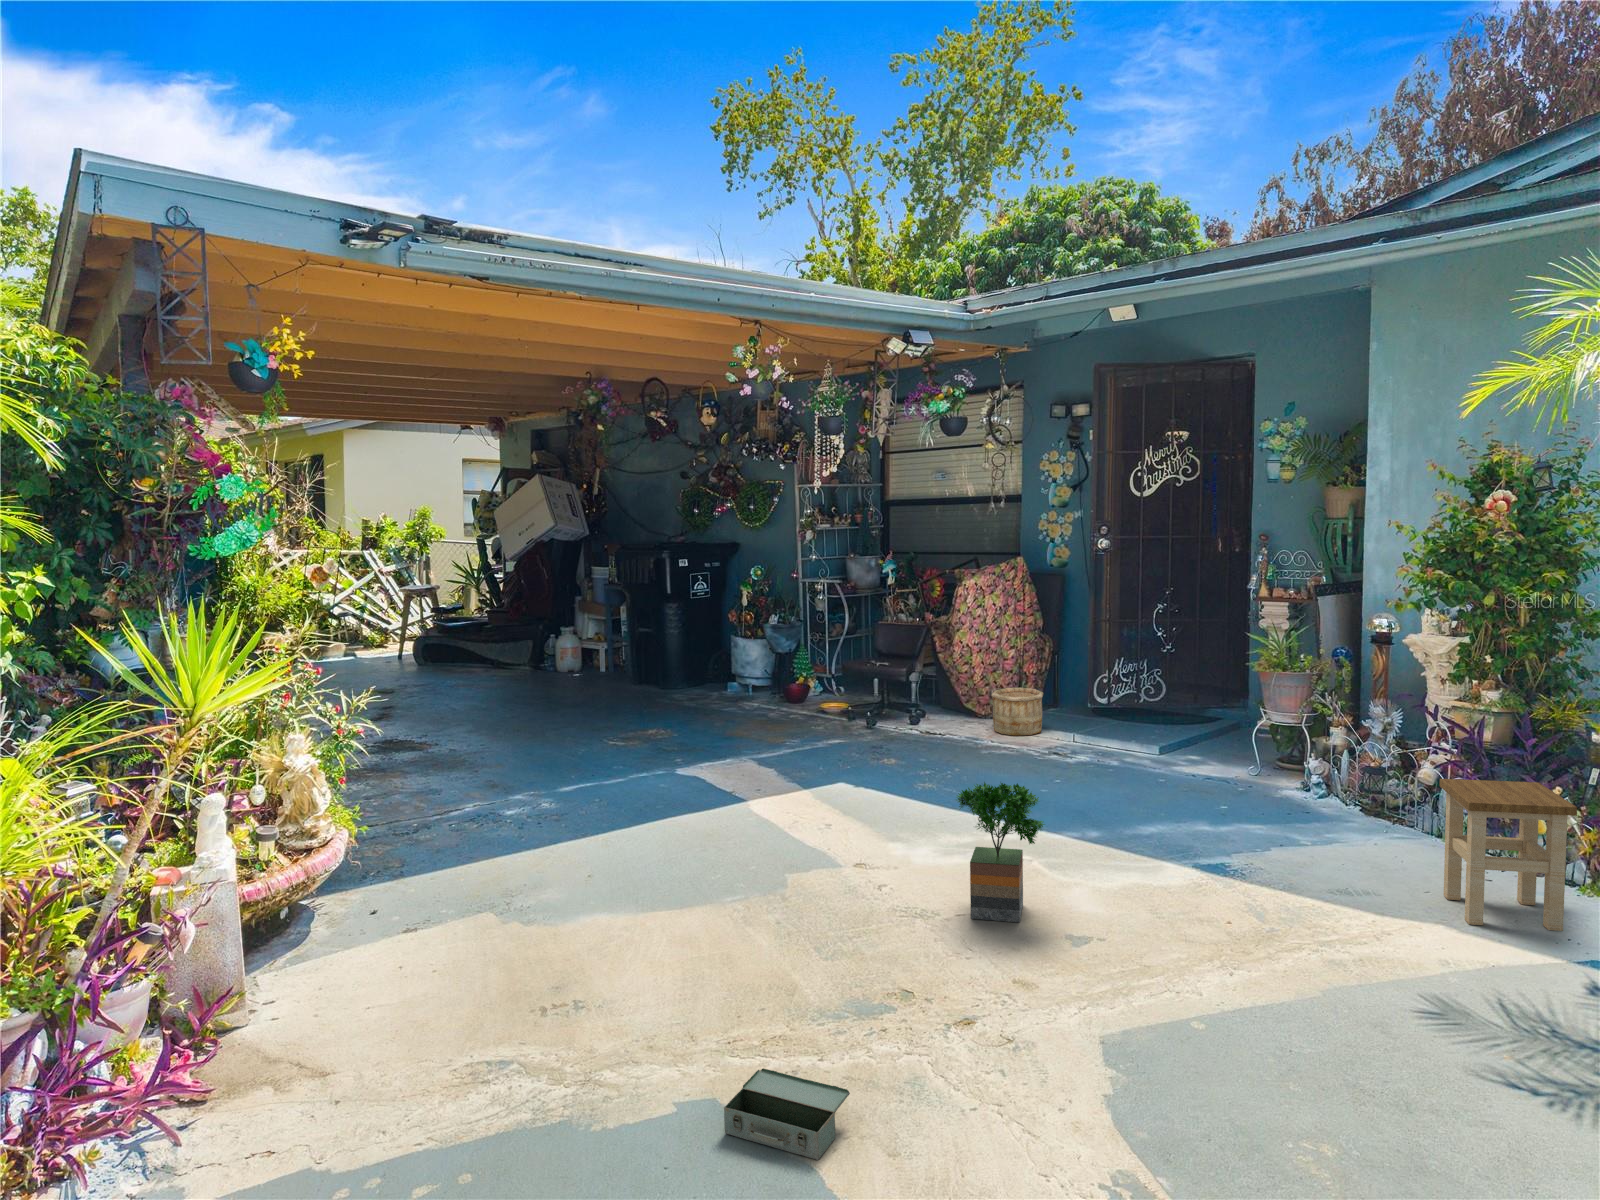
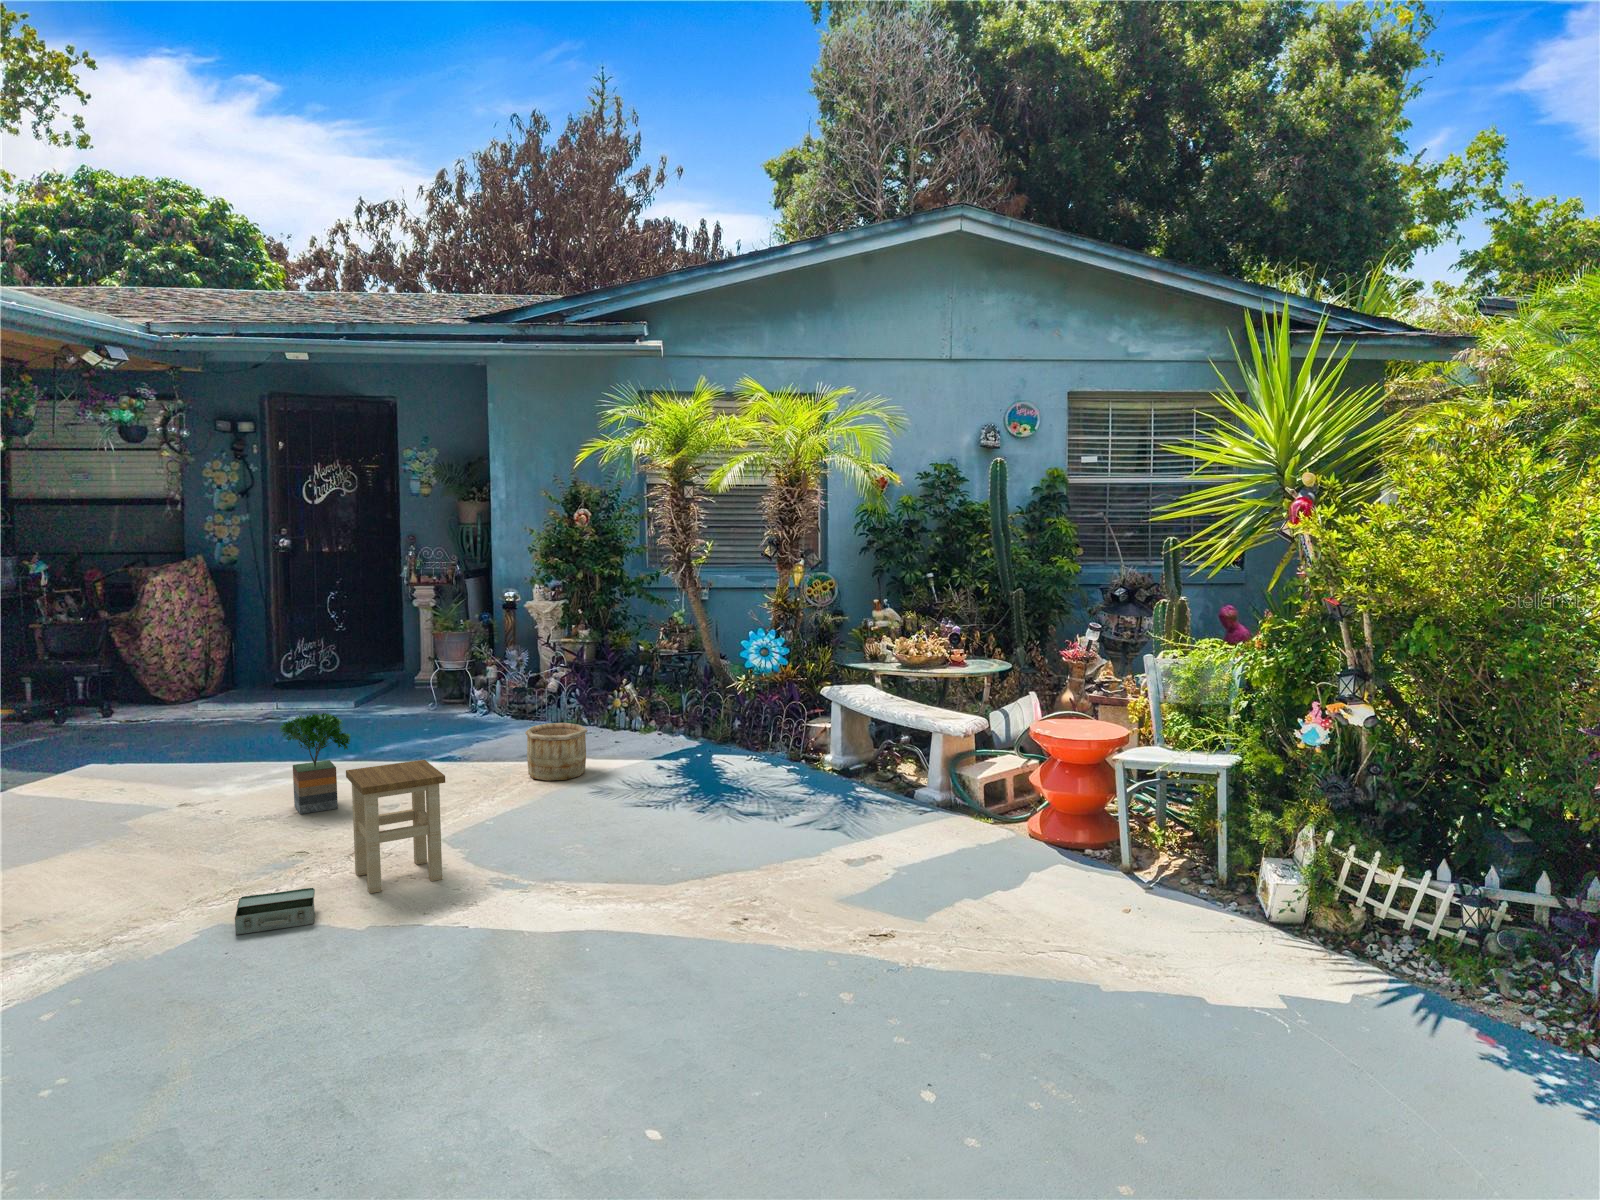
wooden bucket: present [991,688,1043,736] -> present [525,723,588,780]
stool: present [1440,779,1577,931] -> present [346,760,445,893]

